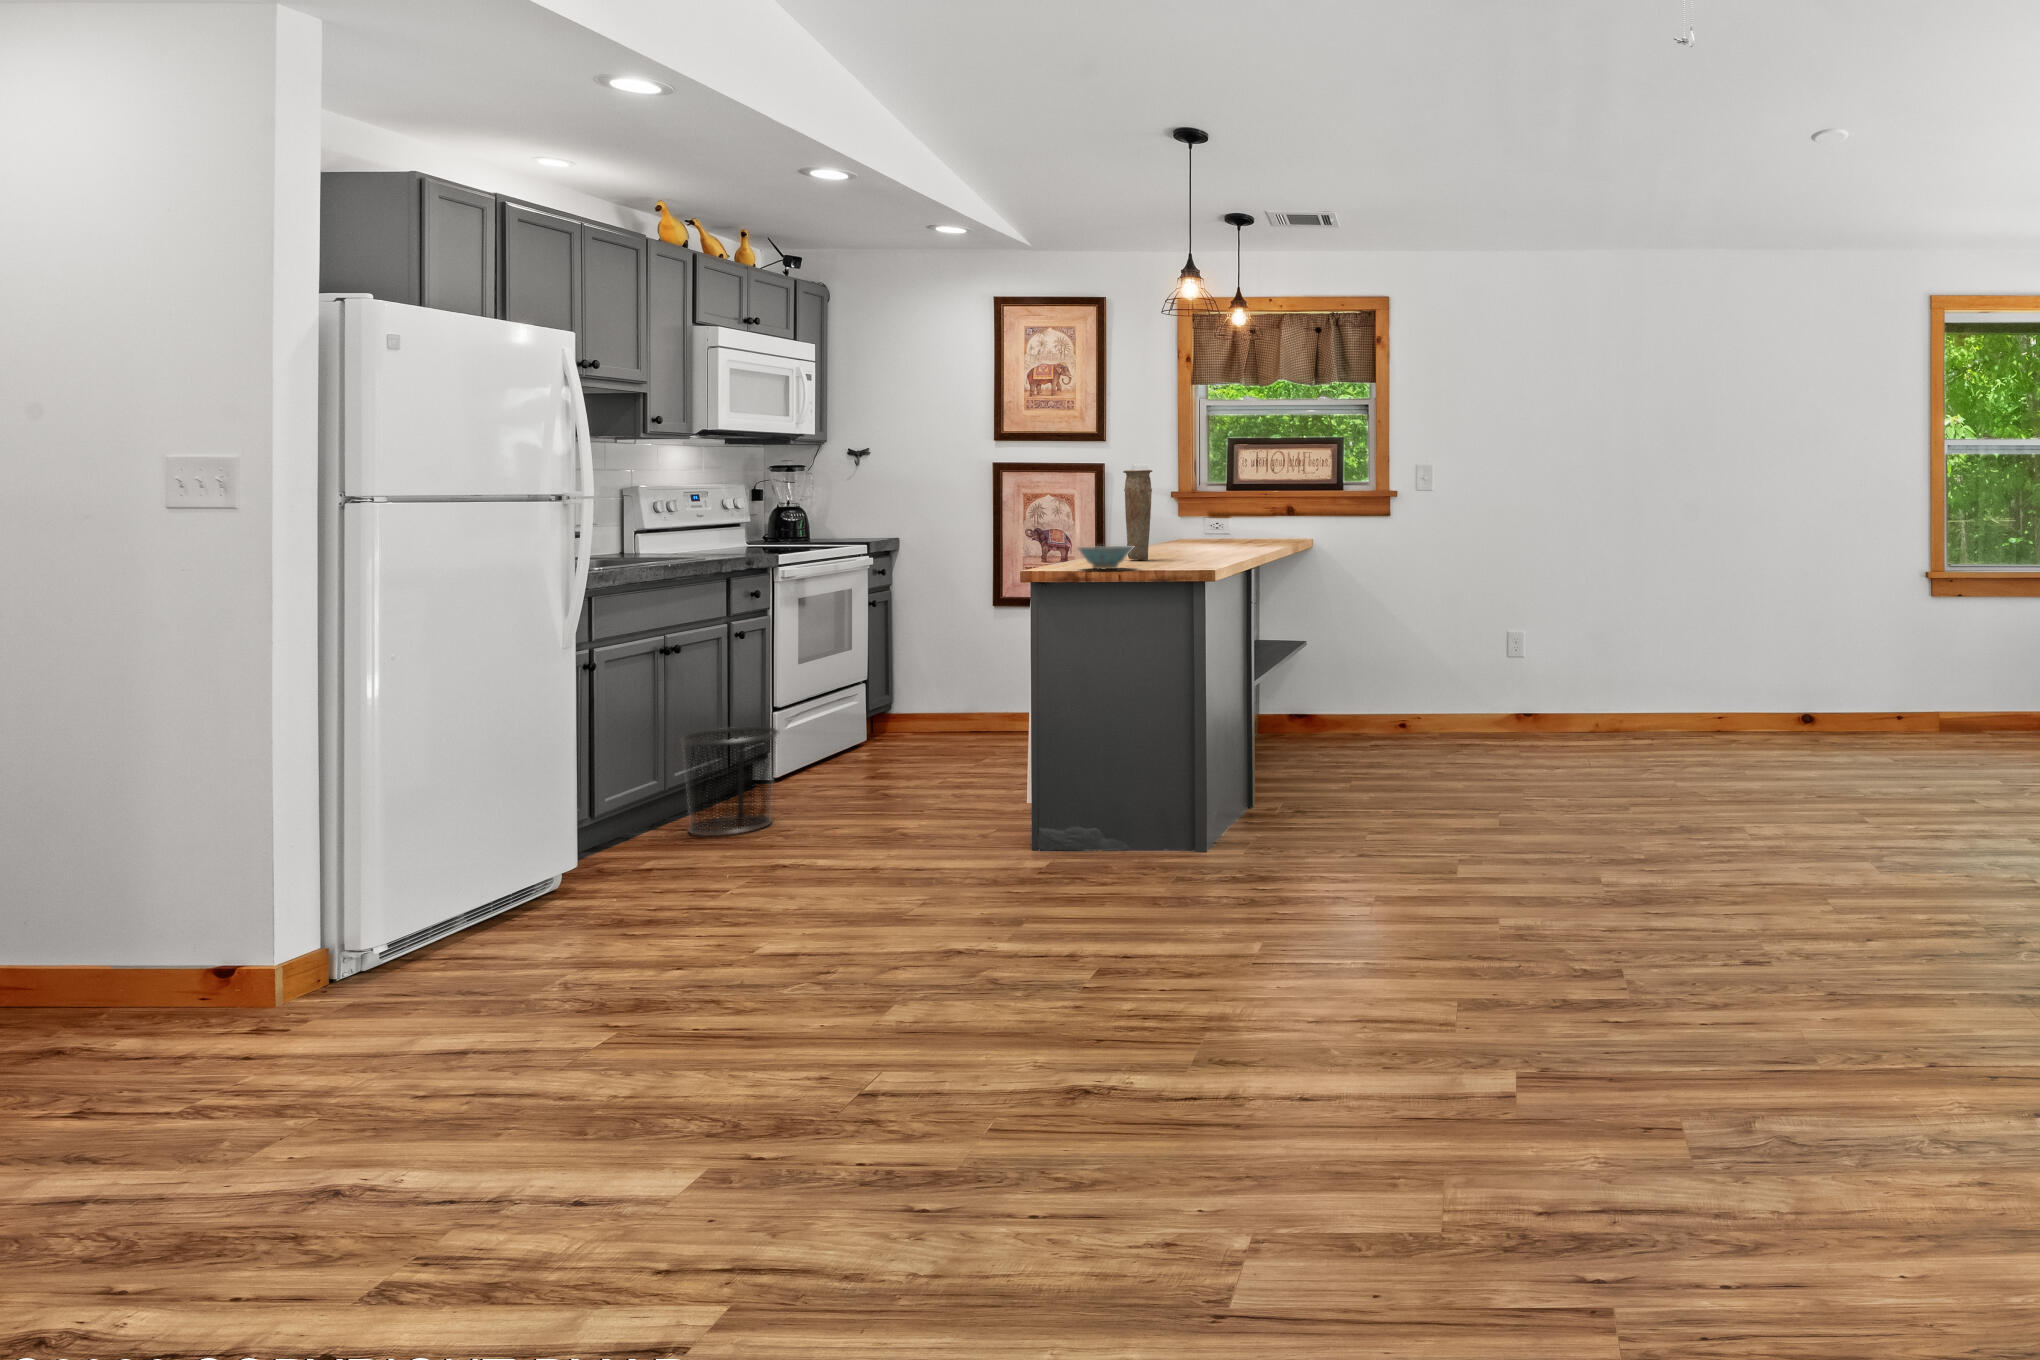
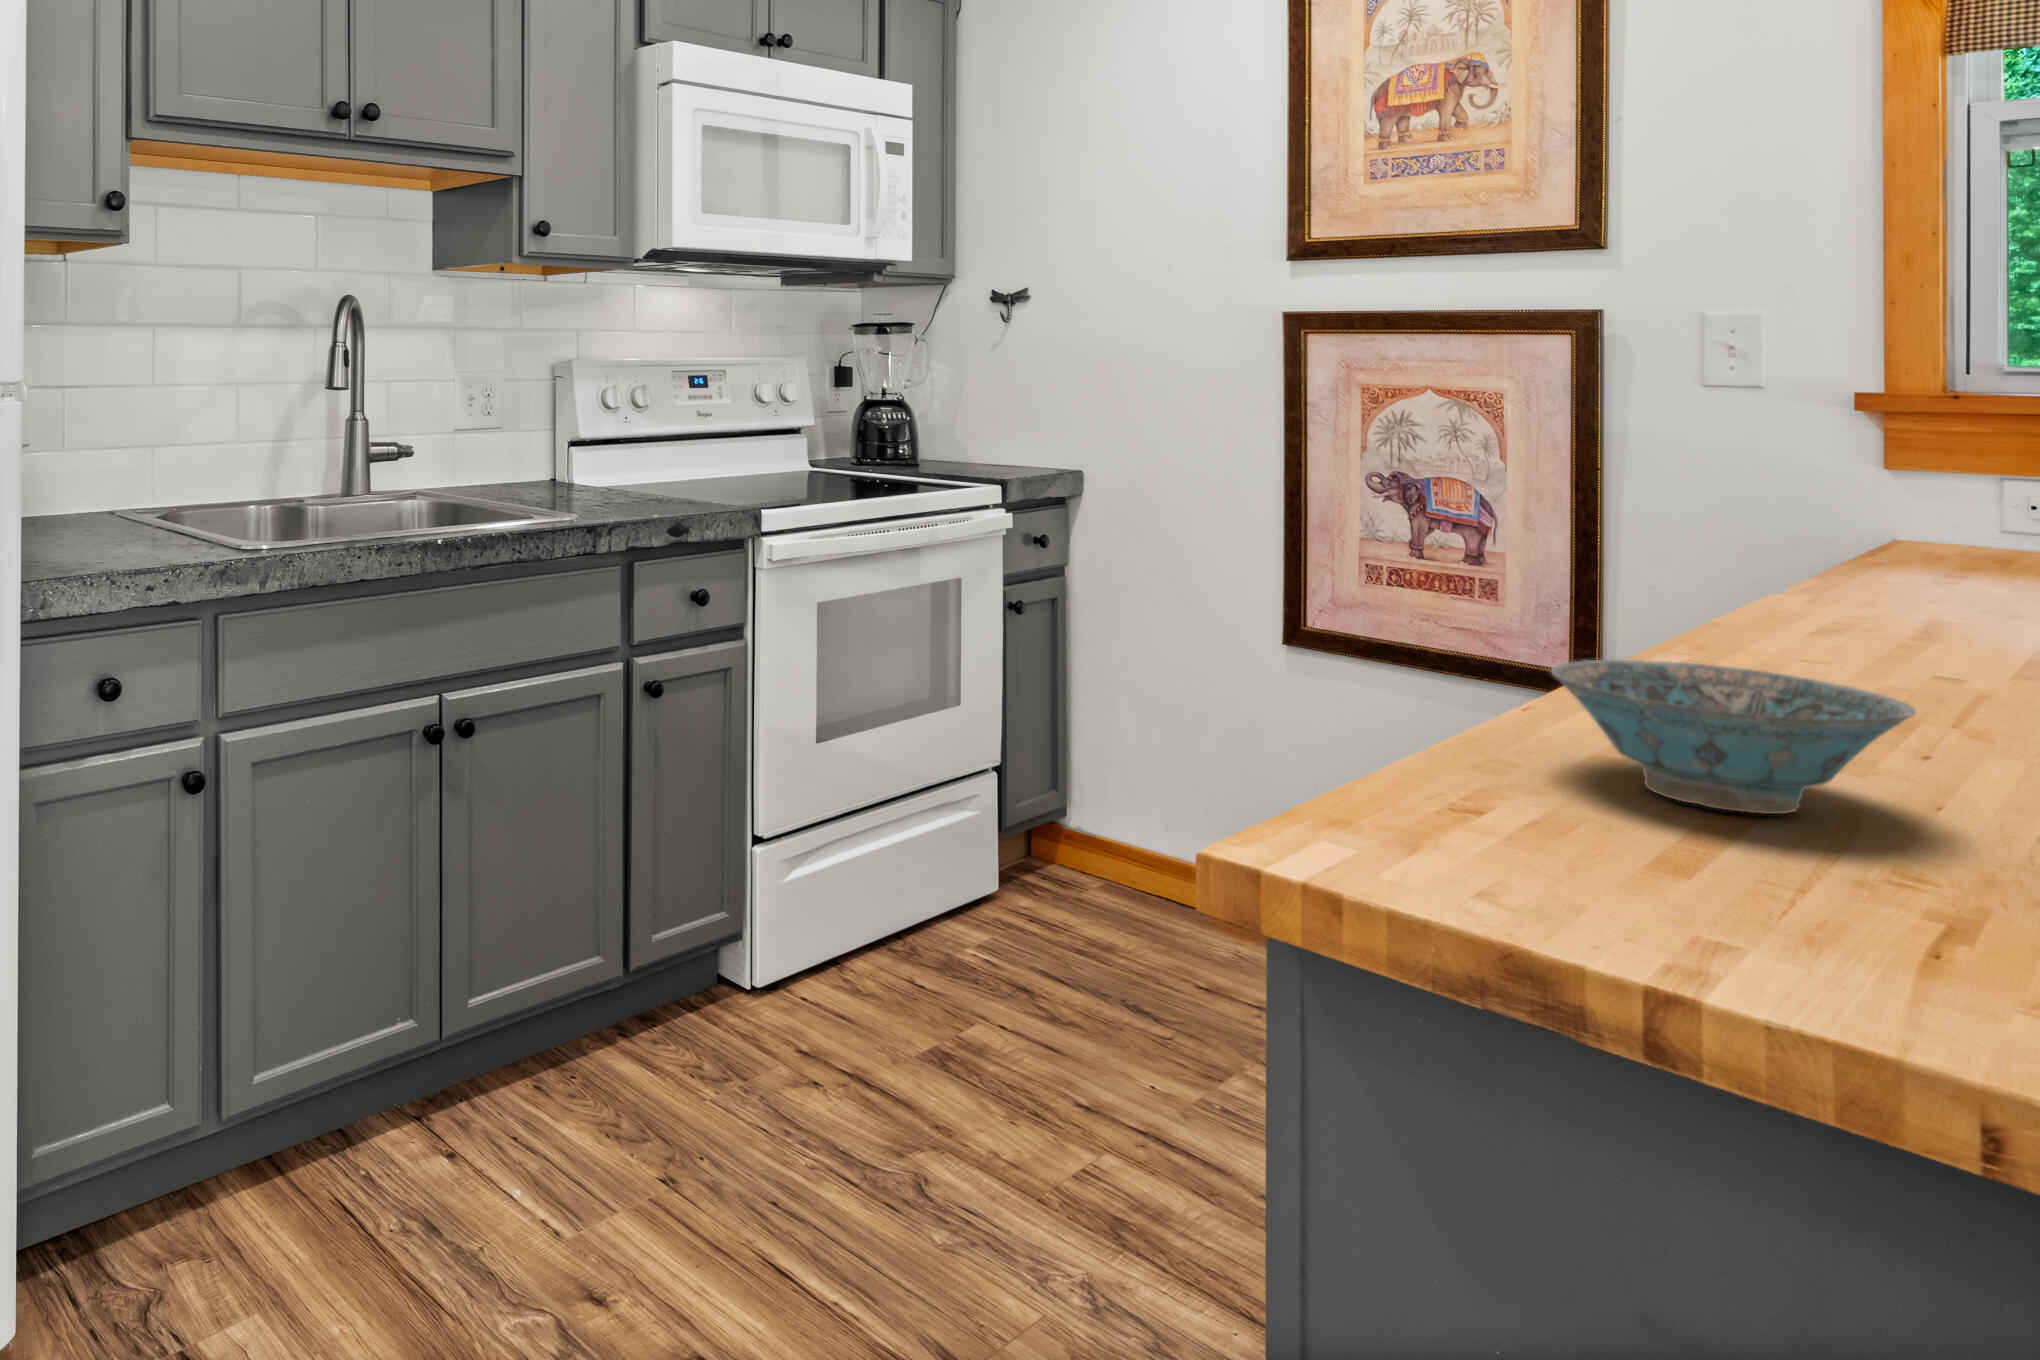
vase: present [1123,470,1152,560] -> none [1753,314,1911,692]
waste bin: present [681,727,778,836] -> none [420,935,636,1263]

